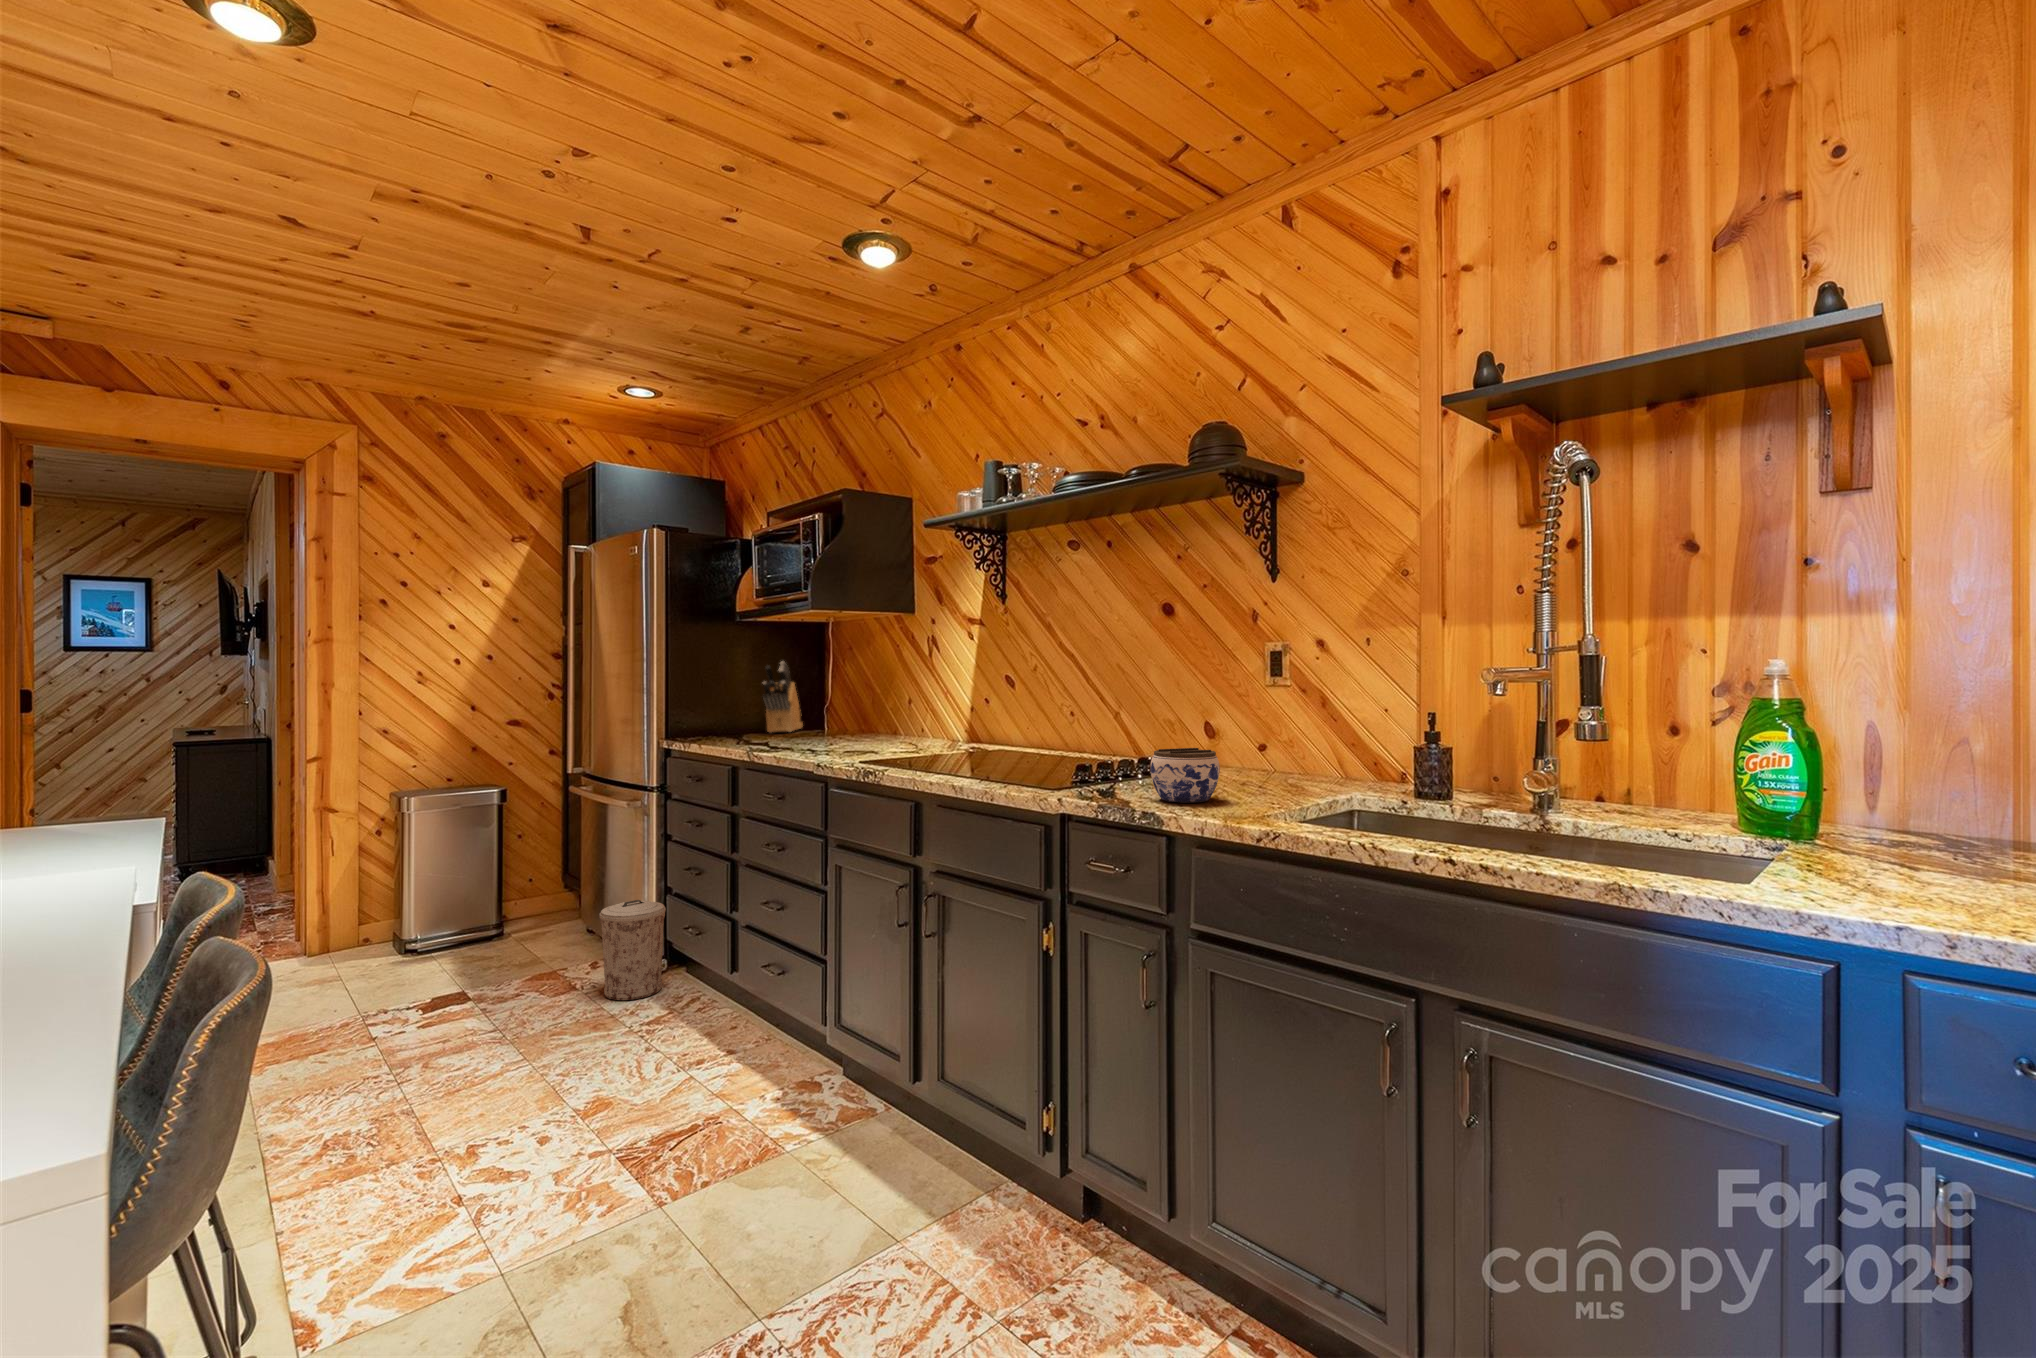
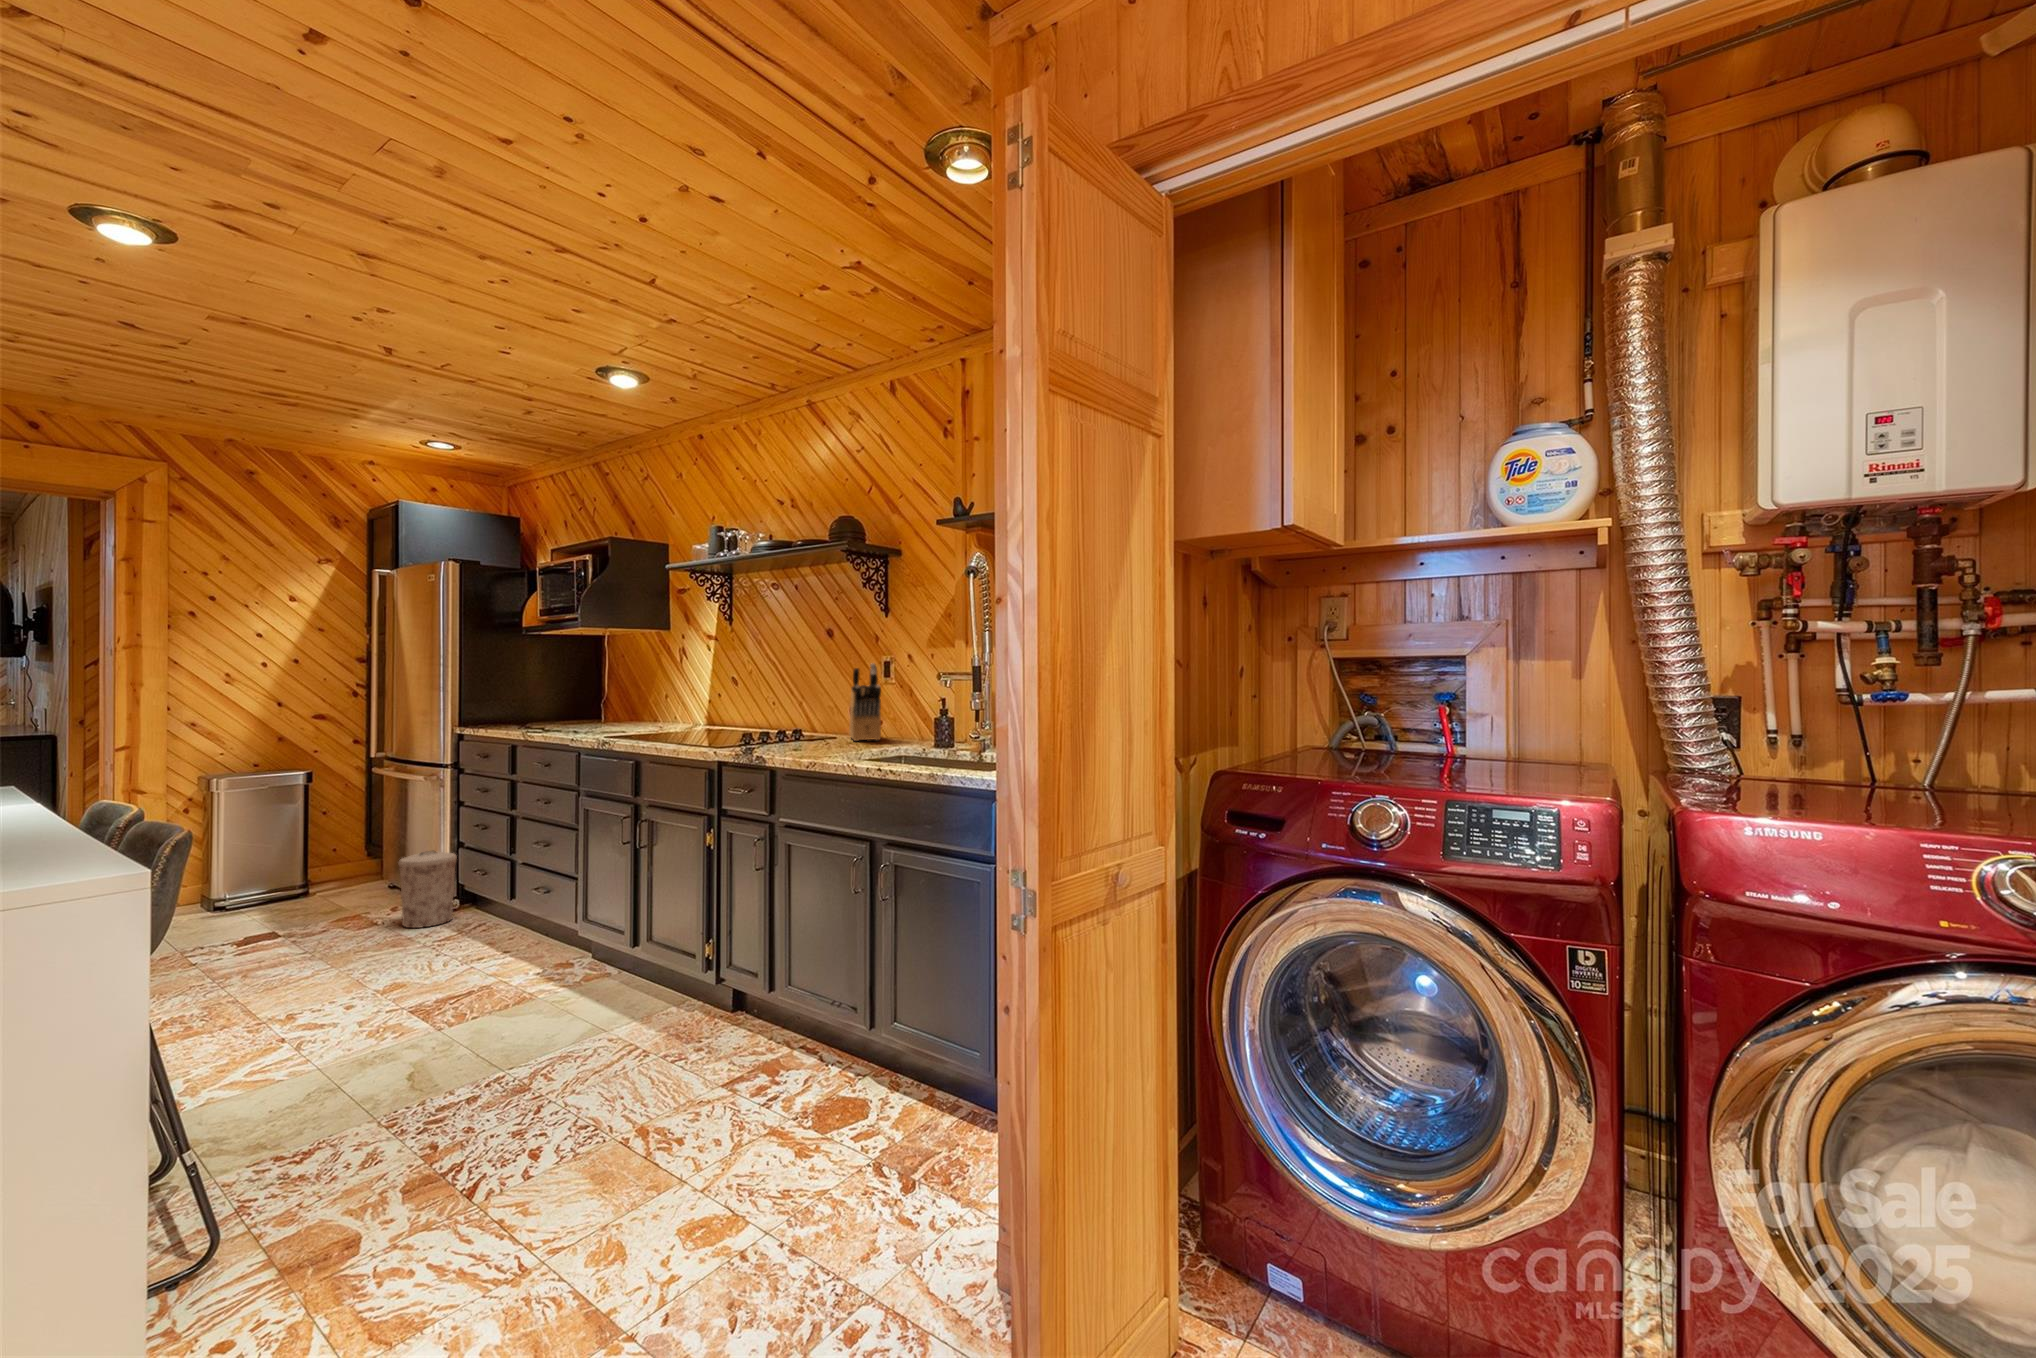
knife block: present [763,661,803,732] -> present [849,663,881,741]
jar: present [1150,748,1220,802] -> none [781,718,824,749]

